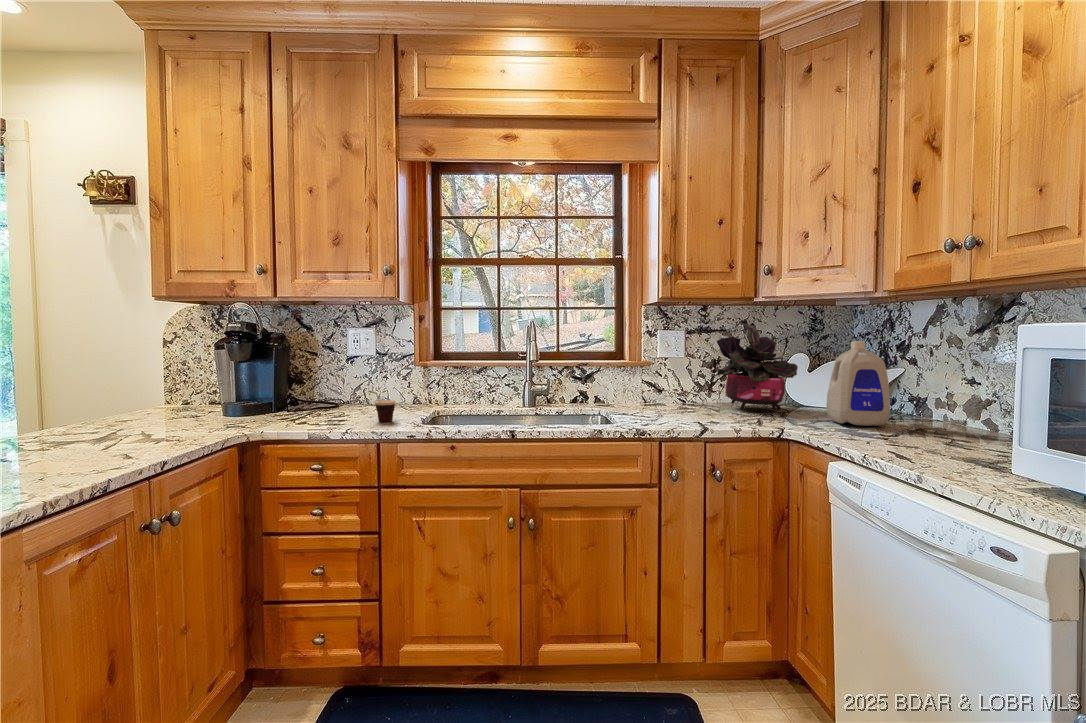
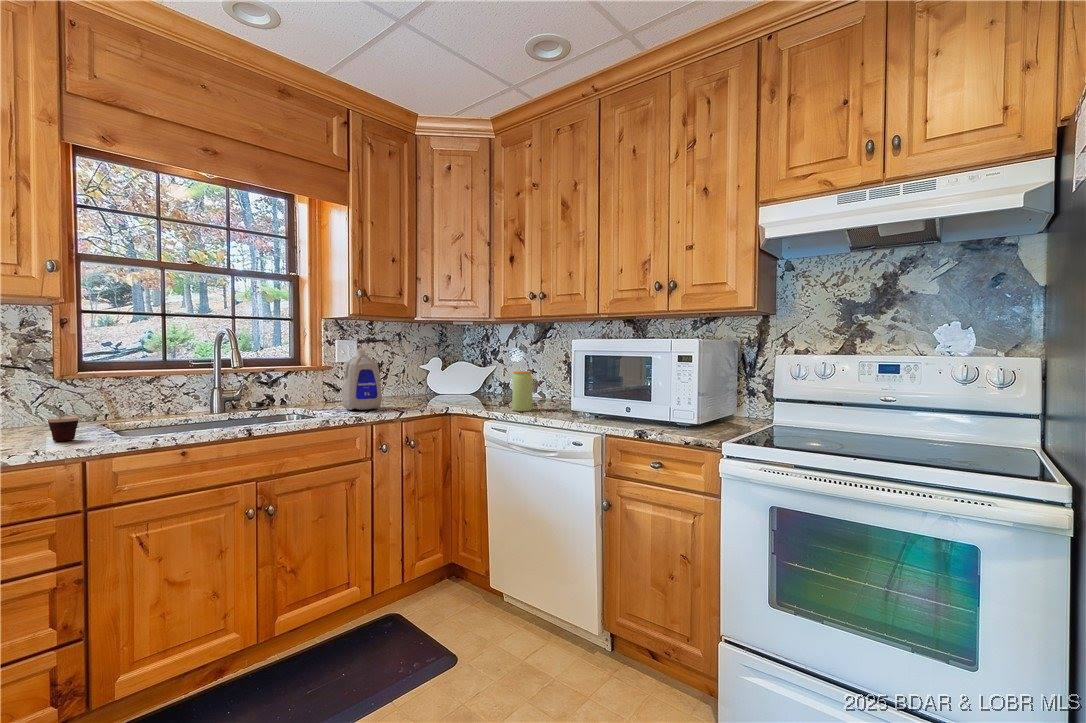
potted plant: present [717,323,798,409] -> none [389,336,441,399]
bottle: present [826,341,890,426] -> present [342,350,382,410]
jar: none [889,383,938,459] -> present [512,371,533,411]

